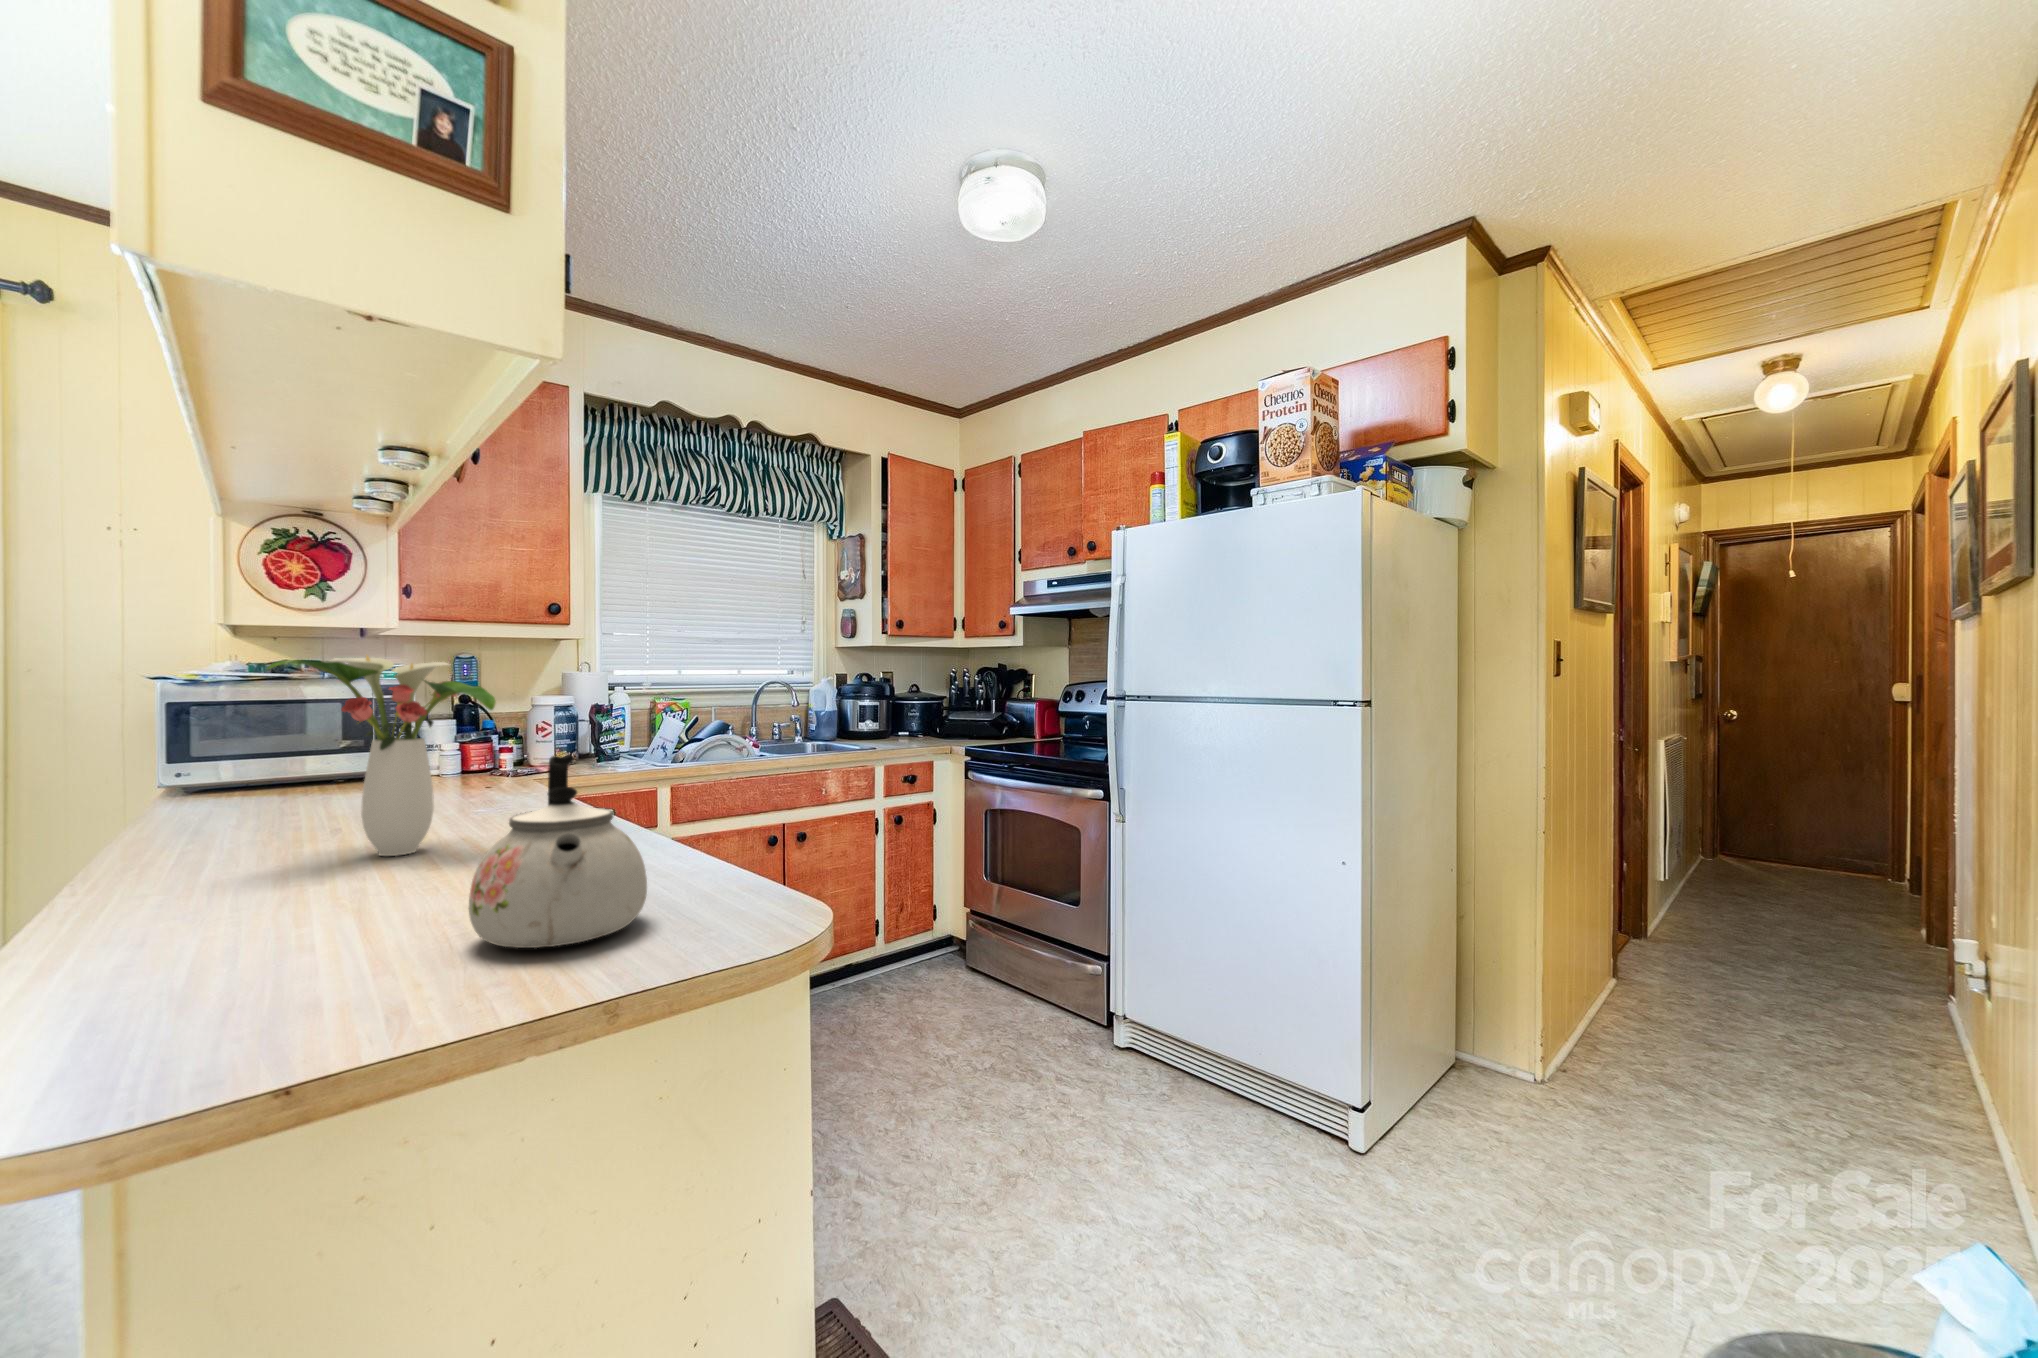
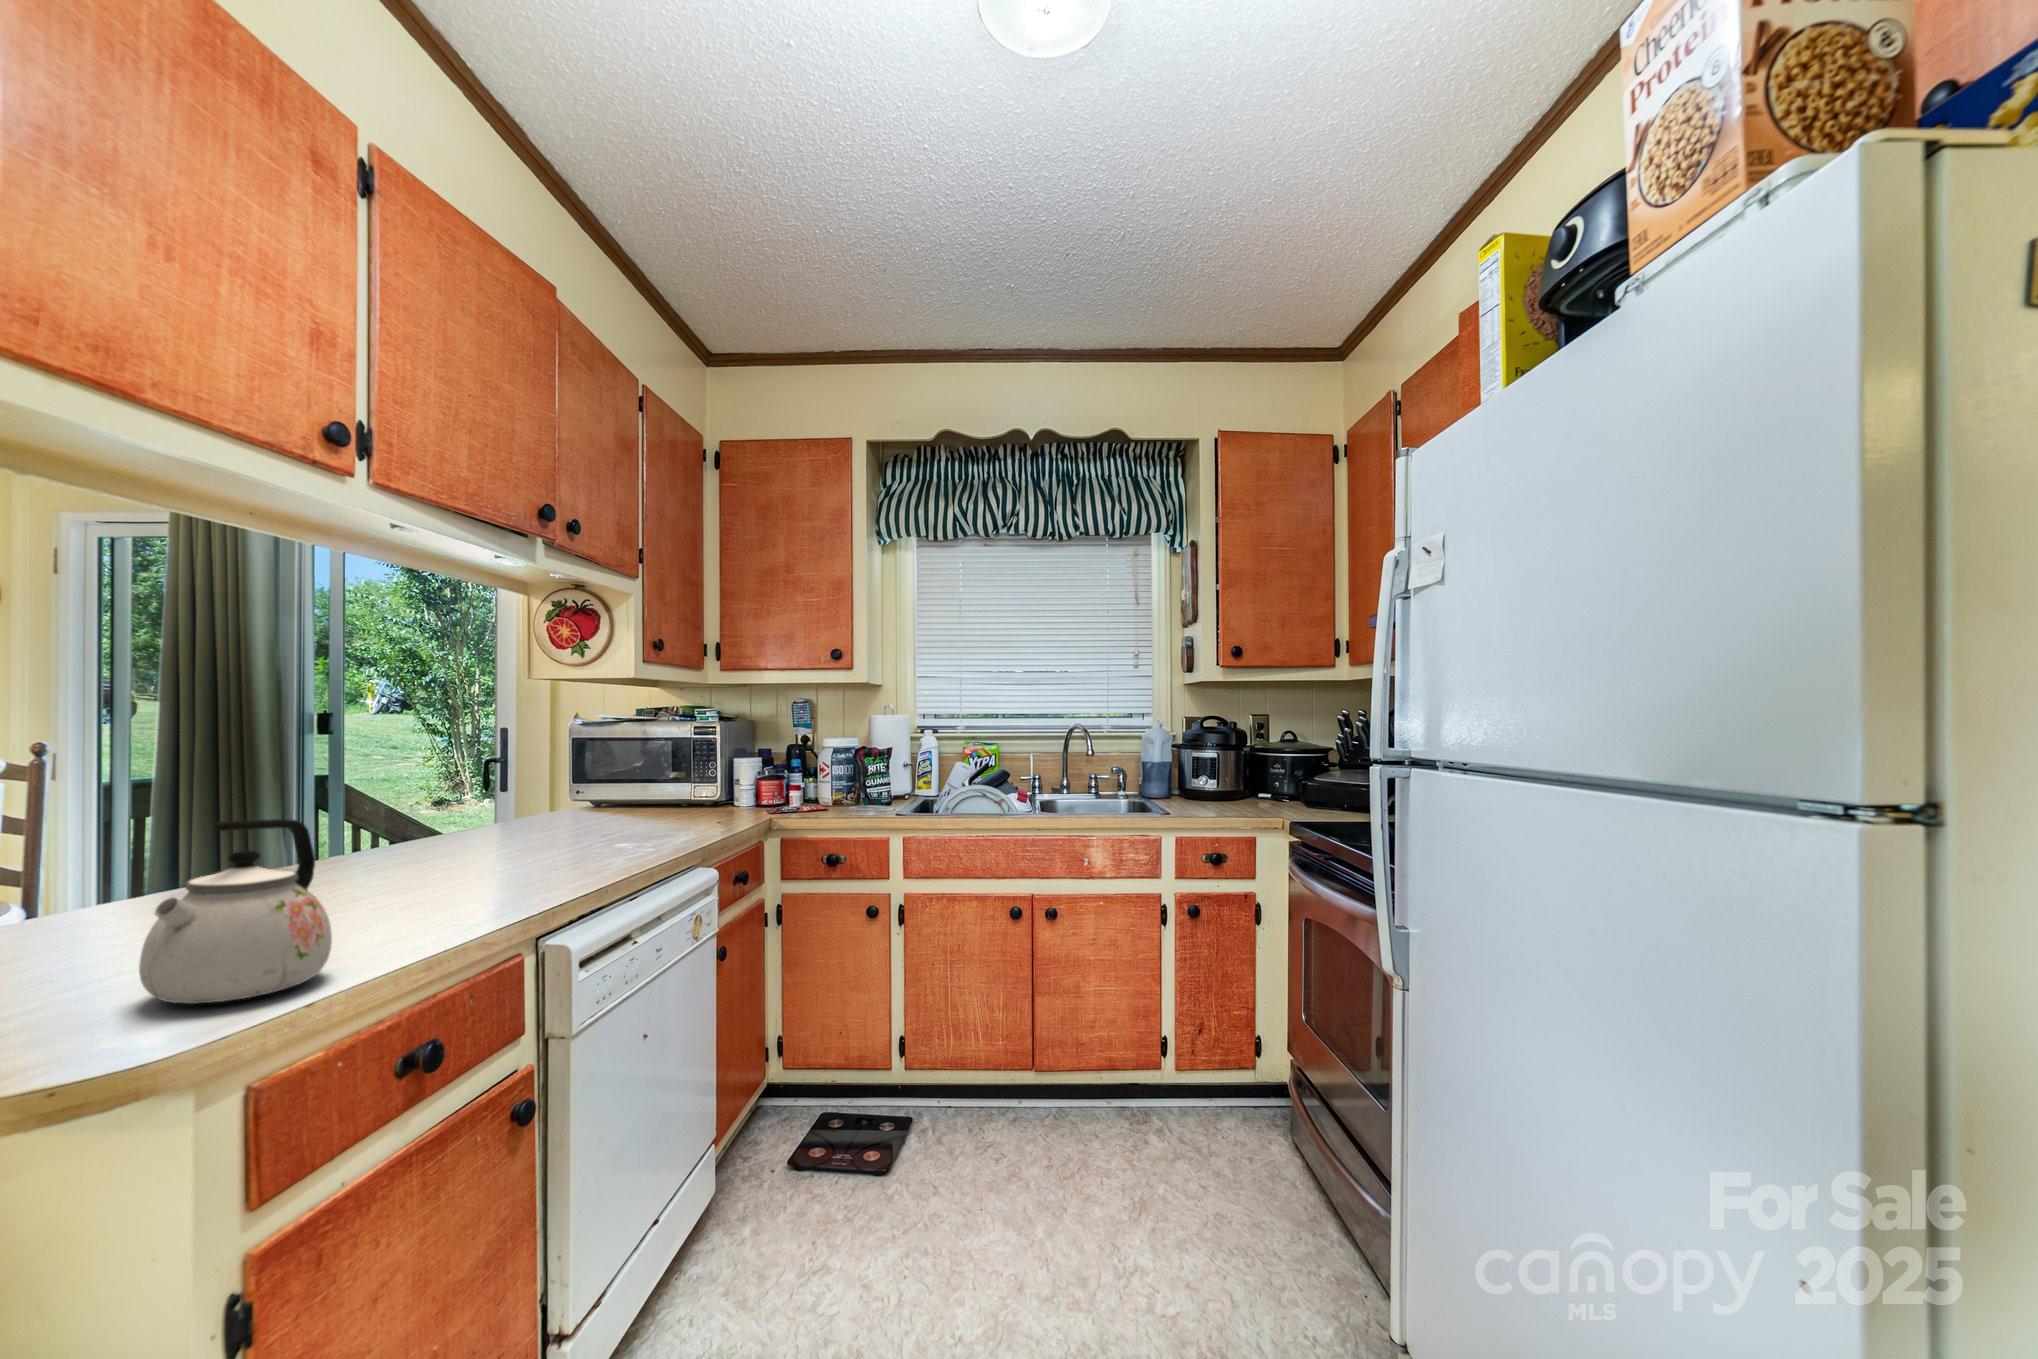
flower arrangement: present [268,656,496,856] -> none [362,710,519,884]

